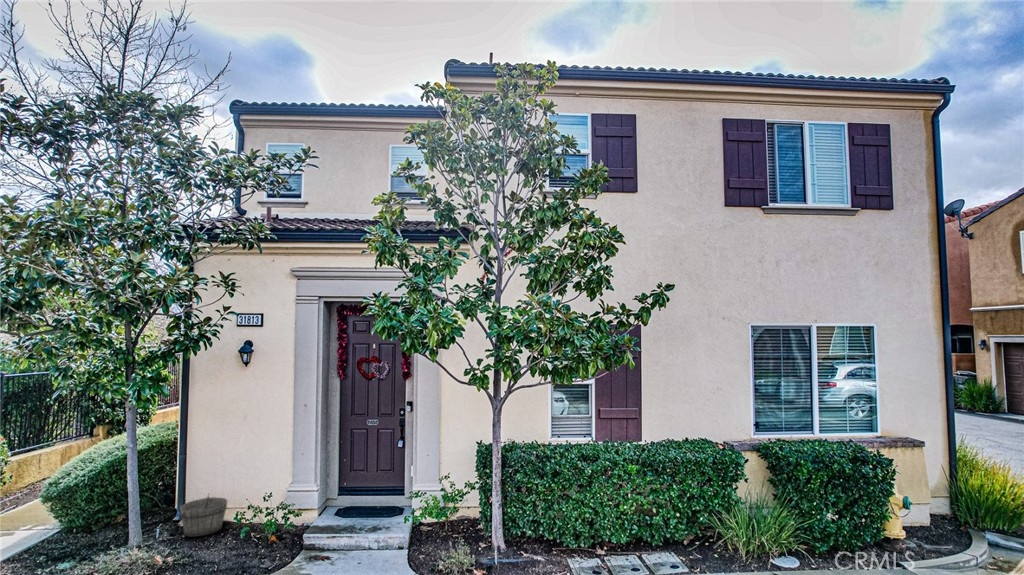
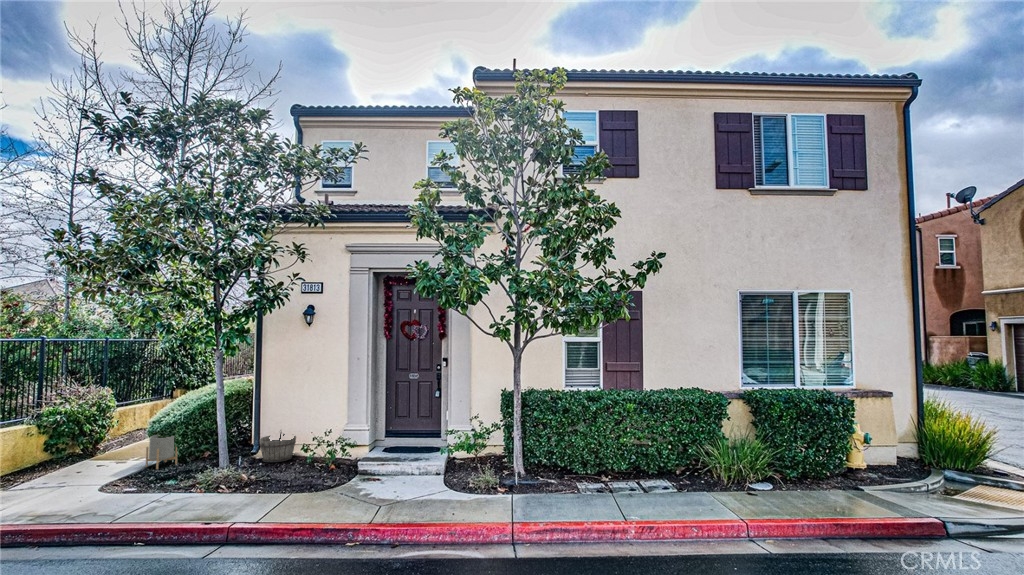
planter: none [32,501,75,550] -> present [146,435,177,469]

